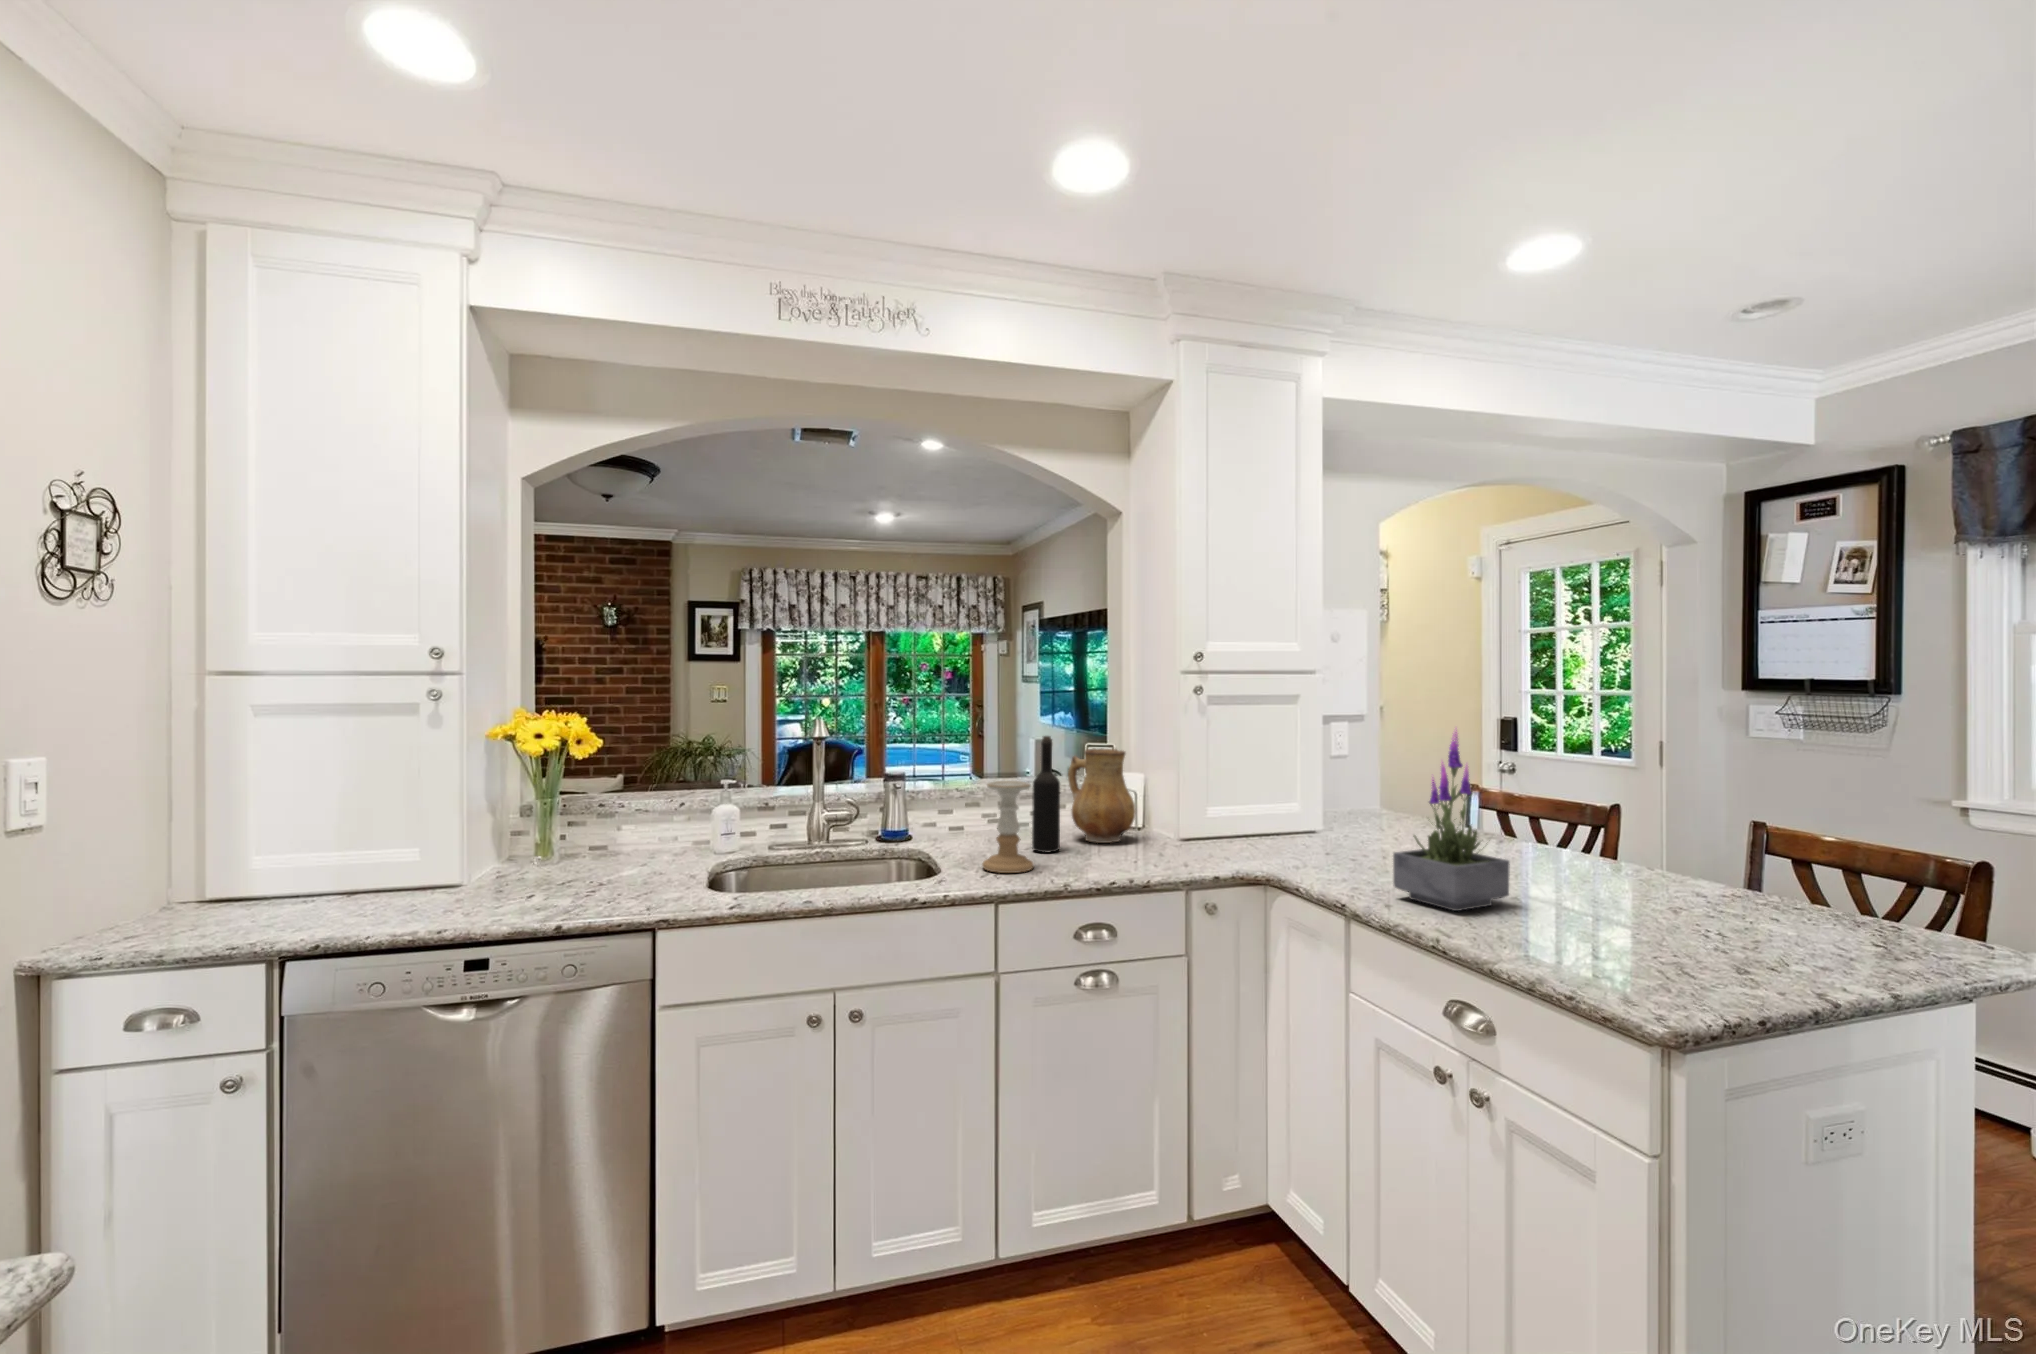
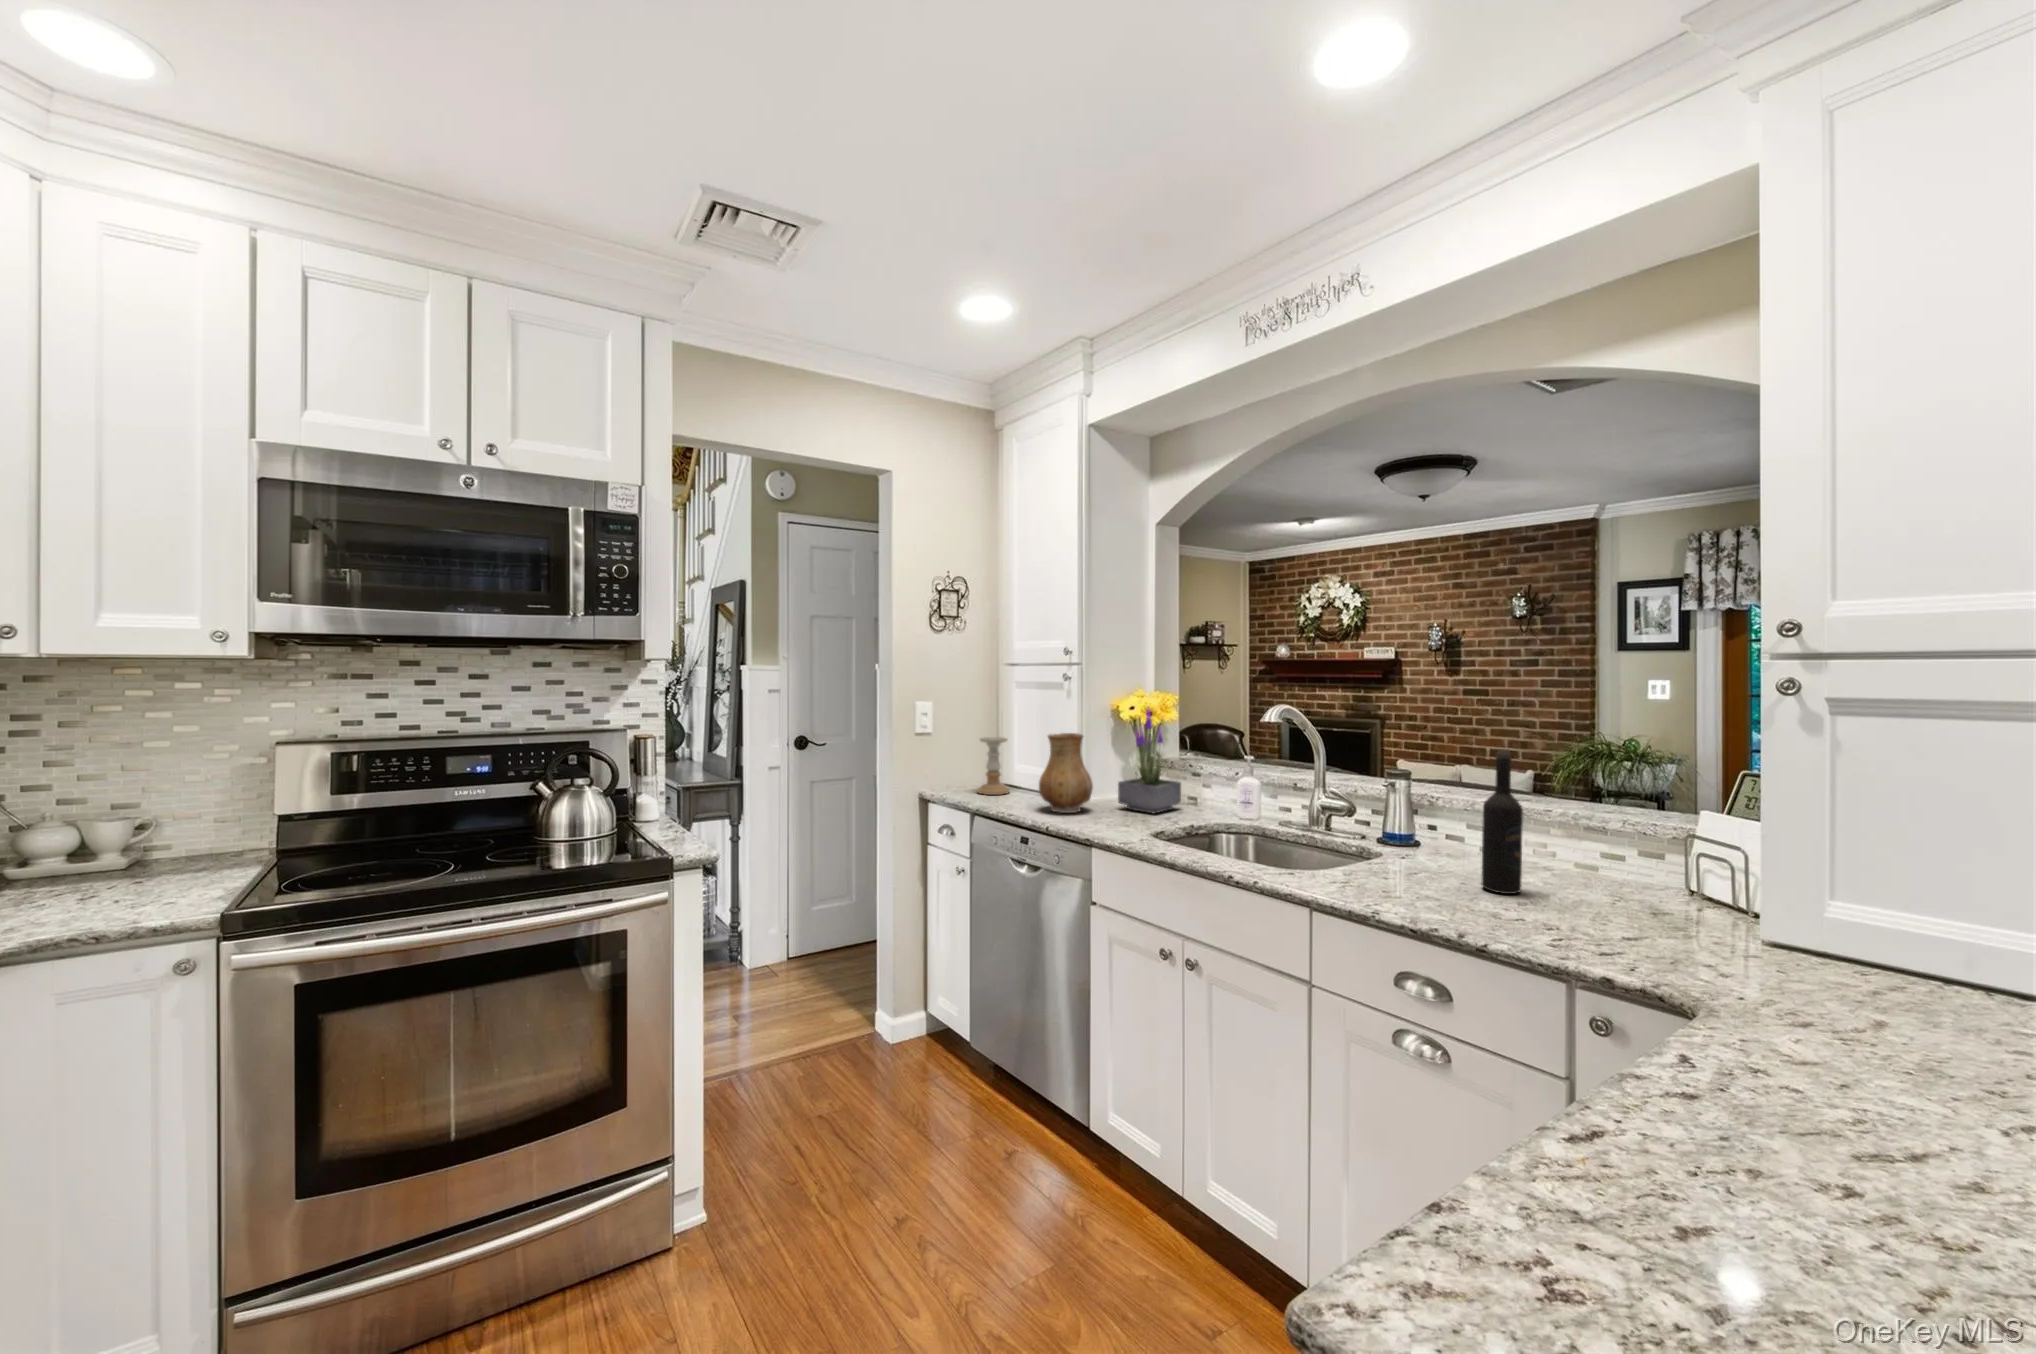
potted plant: present [1393,728,1510,911] -> present [1118,706,1181,813]
ceramic pitcher: present [1068,749,1135,843] -> present [1039,733,1093,813]
candle holder: present [982,781,1034,873] -> present [977,737,1010,795]

